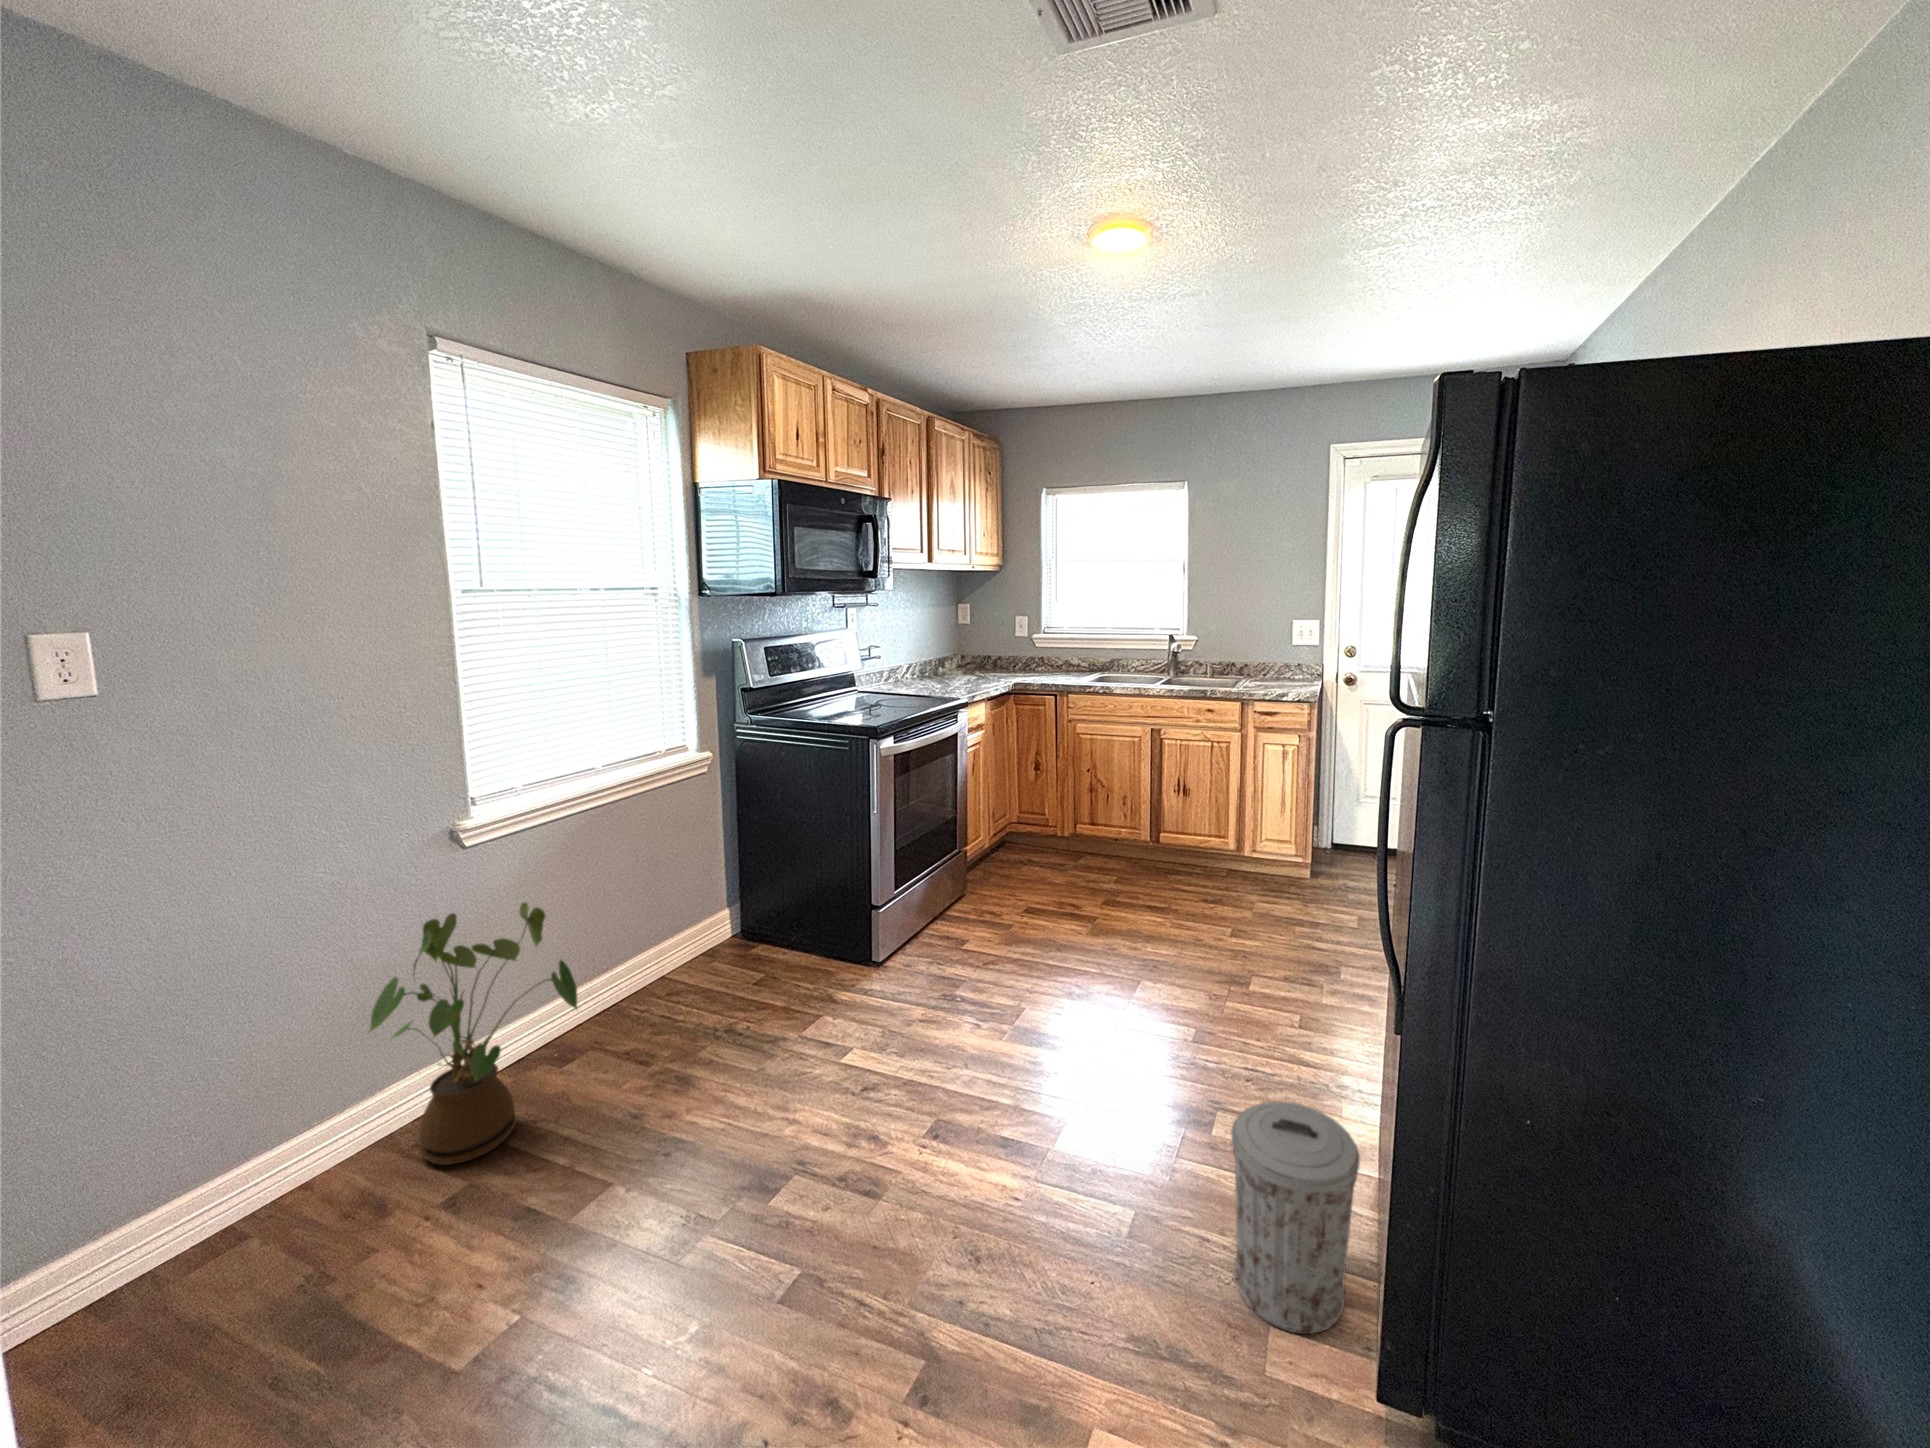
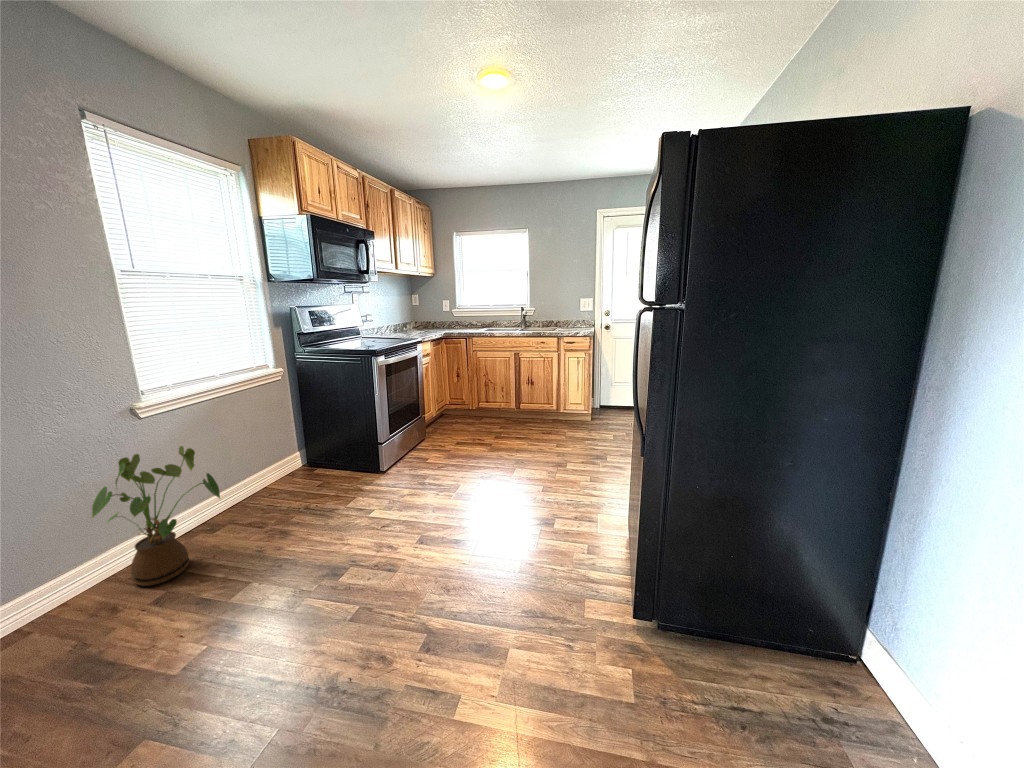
trash can: present [1231,1102,1360,1334] -> none [566,503,623,599]

